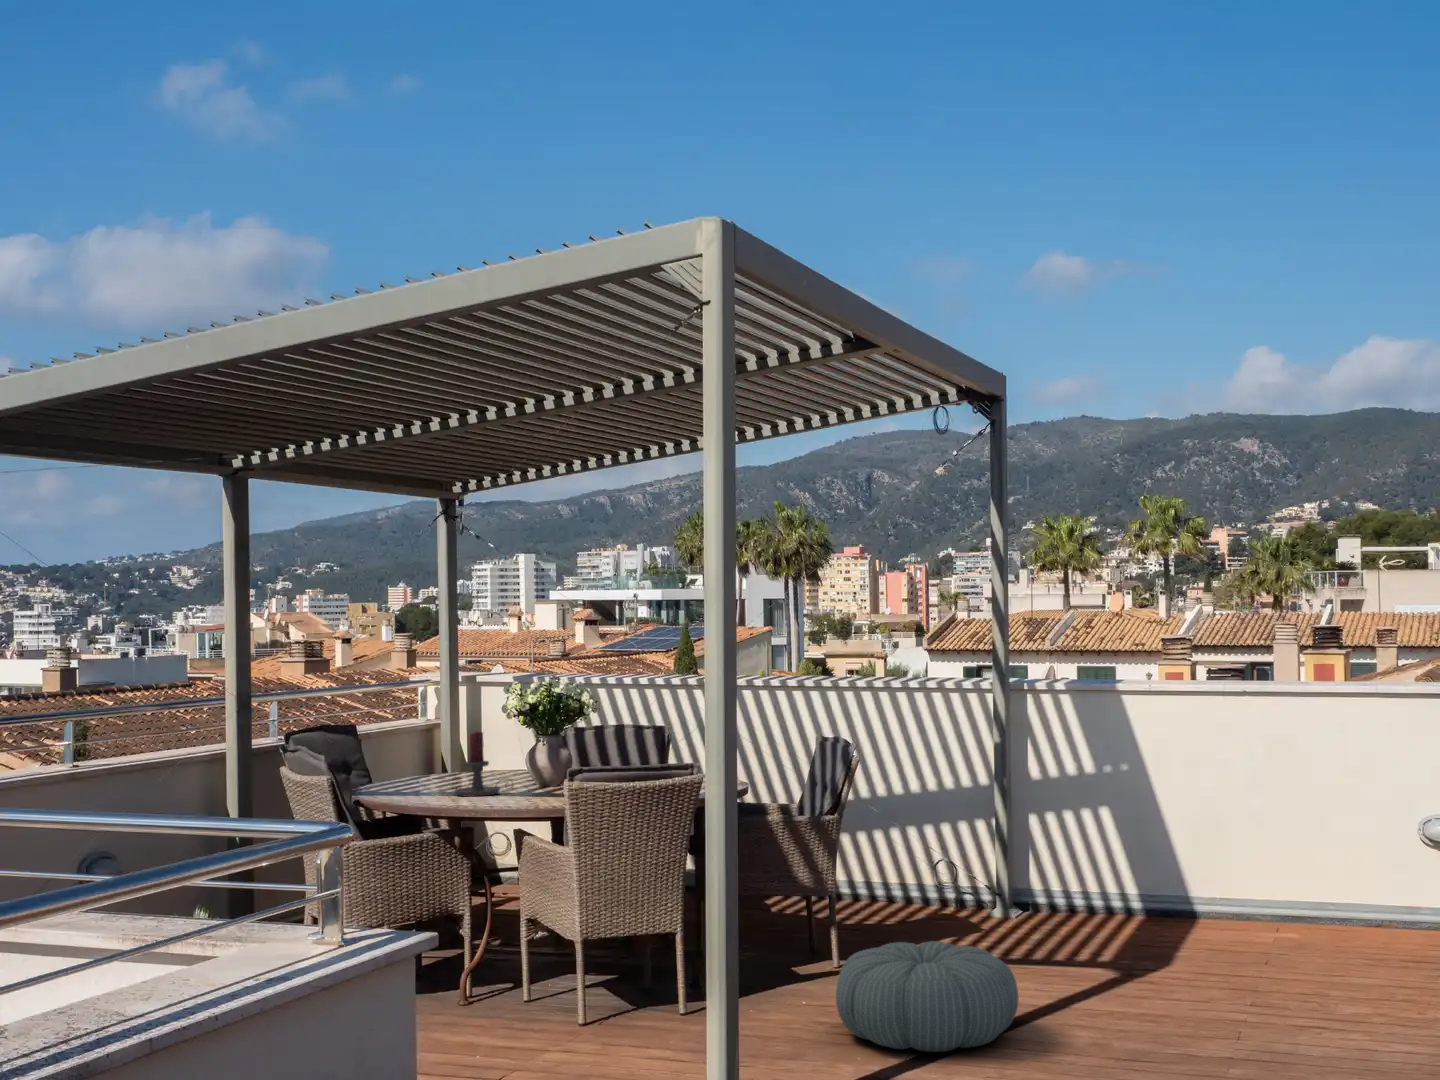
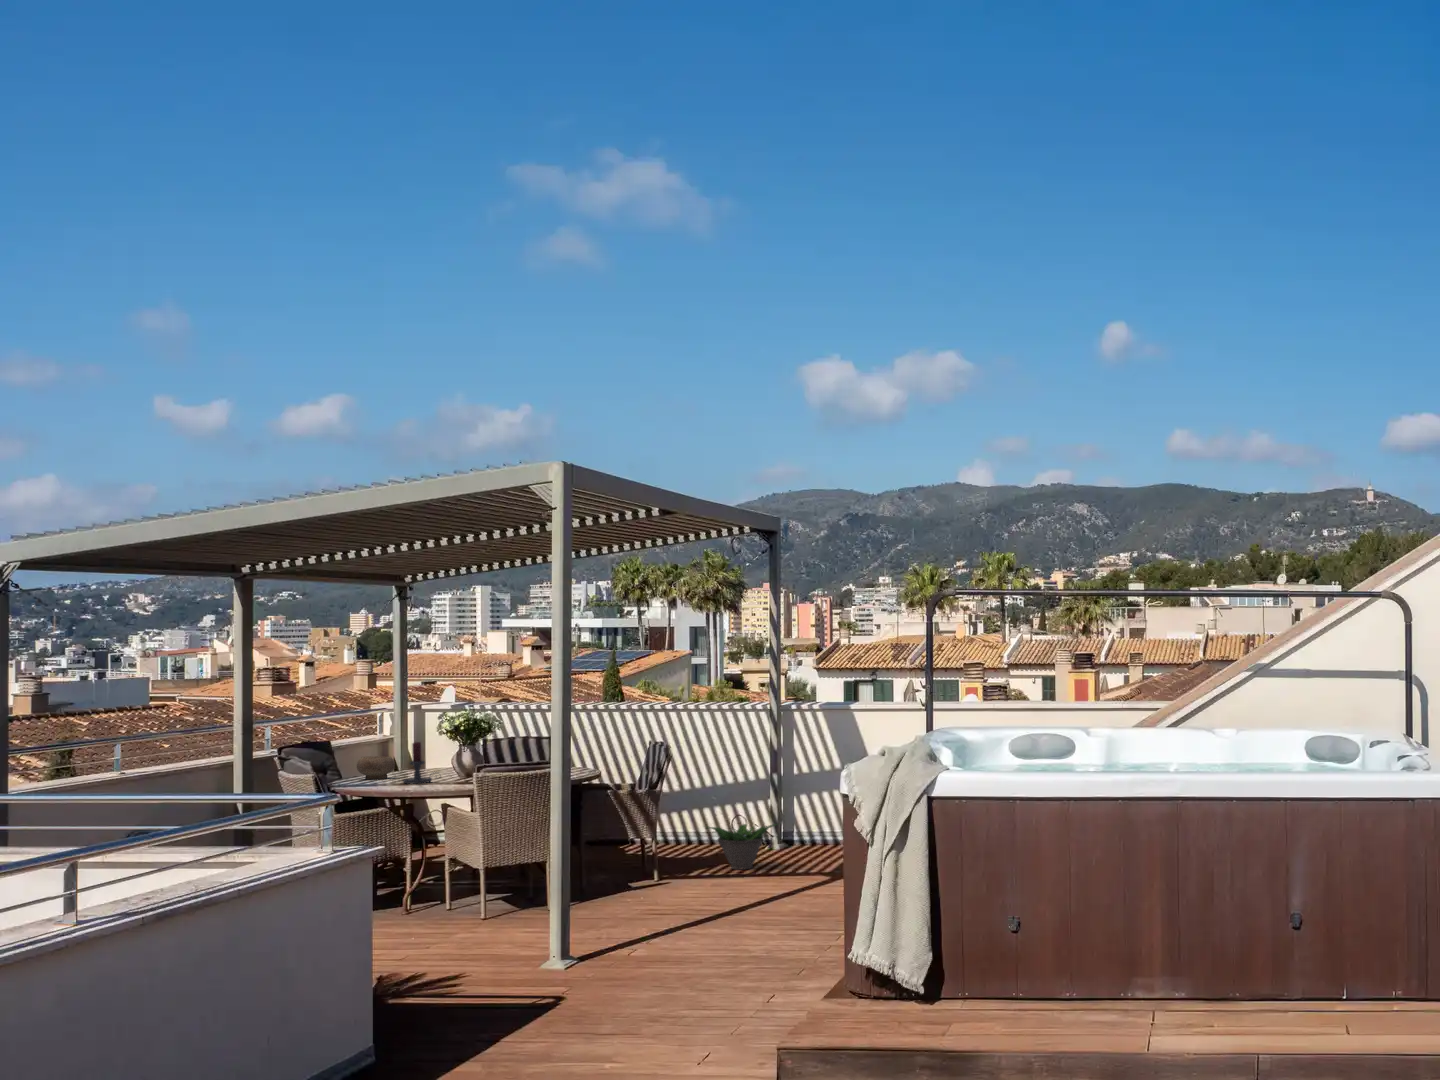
bowl: none [389,751,444,786] -> present [357,756,395,780]
decorative plant: none [894,854,1009,924] -> present [706,824,777,870]
pouf: present [836,941,1018,1052] -> none [634,867,742,926]

